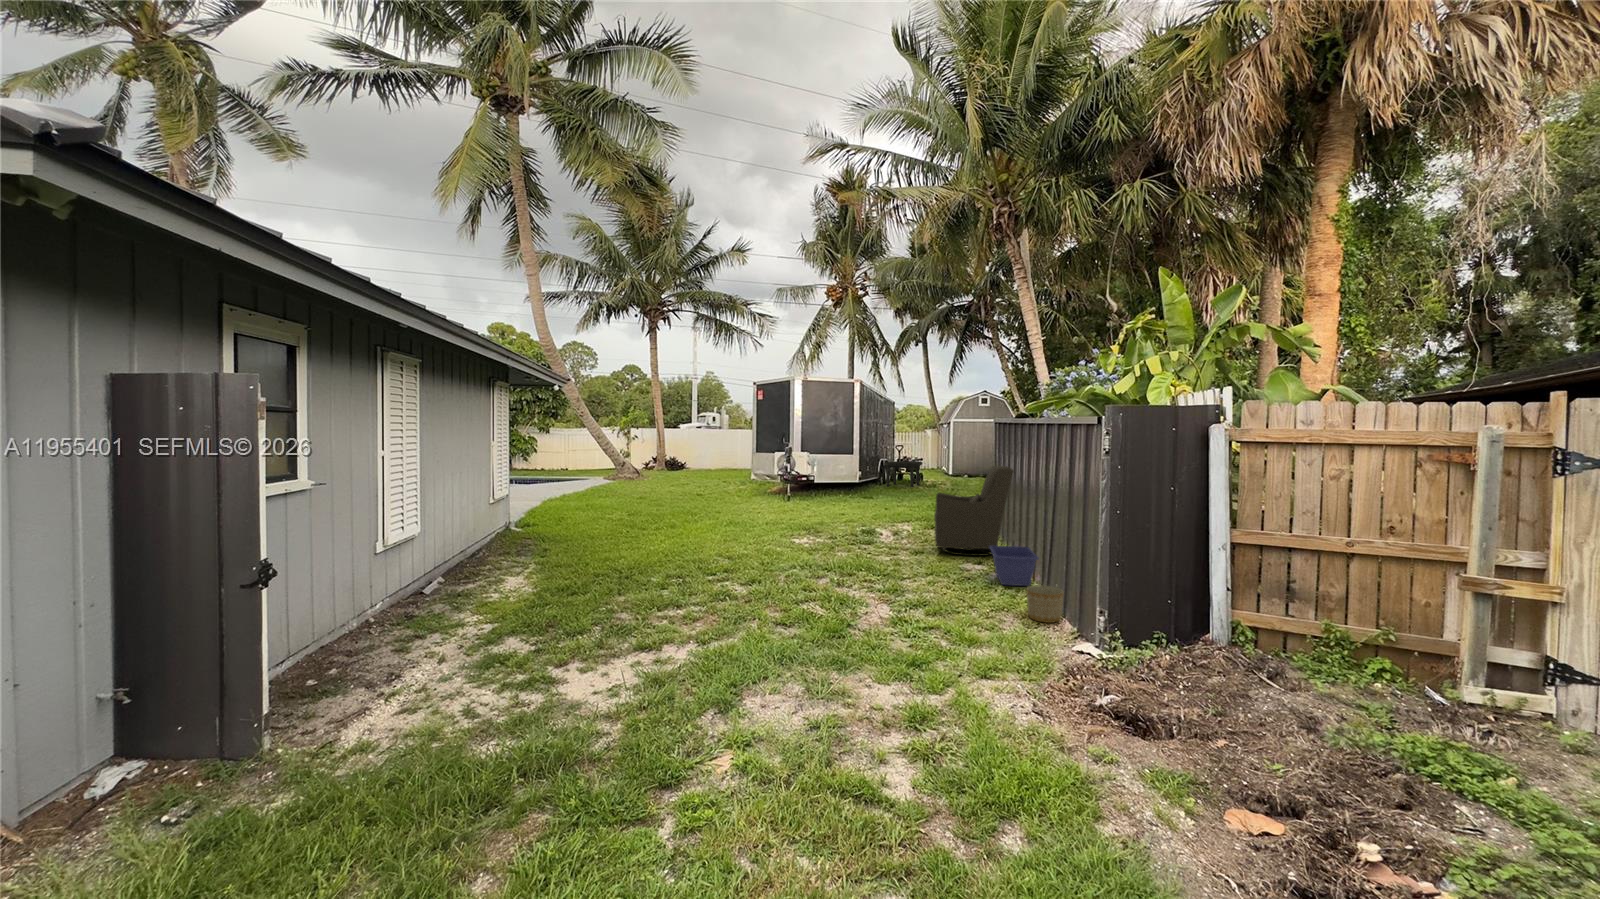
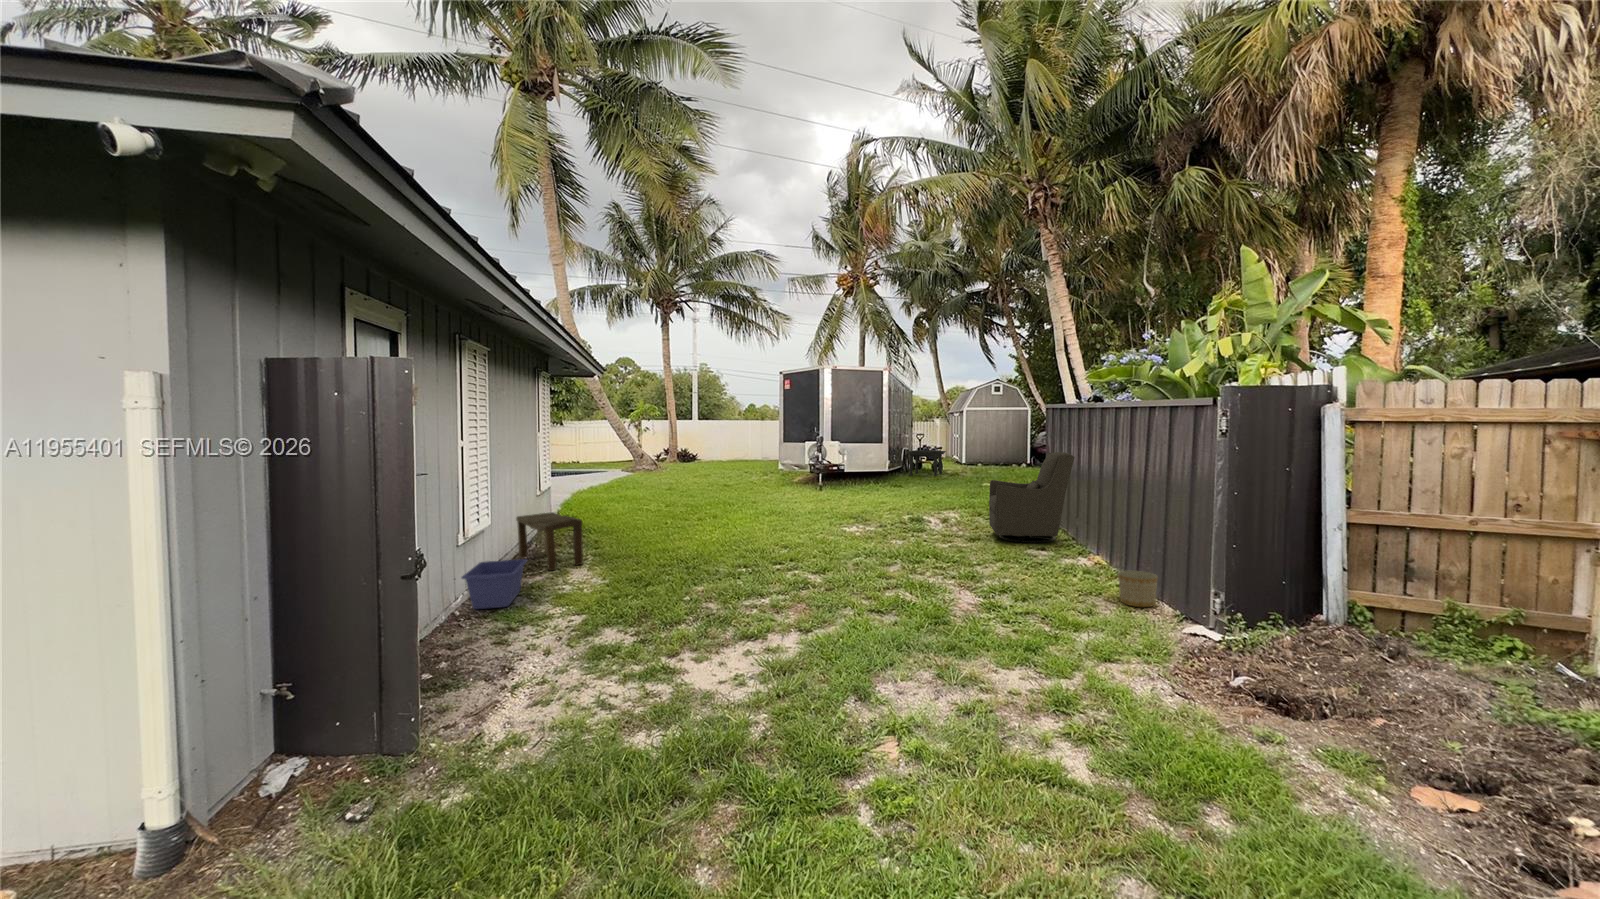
bench: none [460,519,521,577] -> present [516,512,583,570]
storage bin: present [989,546,1039,586] -> present [462,559,527,609]

